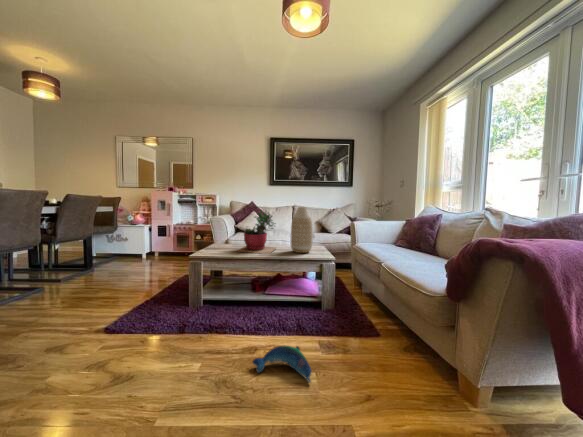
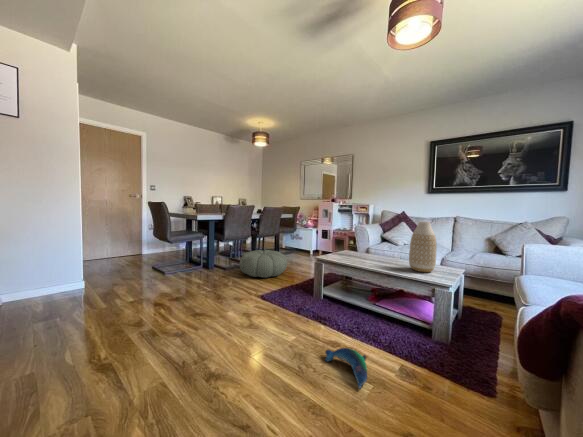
succulent plant: present [238,210,276,254] -> none [355,222,399,267]
pouf: none [31,259,126,305] -> present [240,250,287,278]

